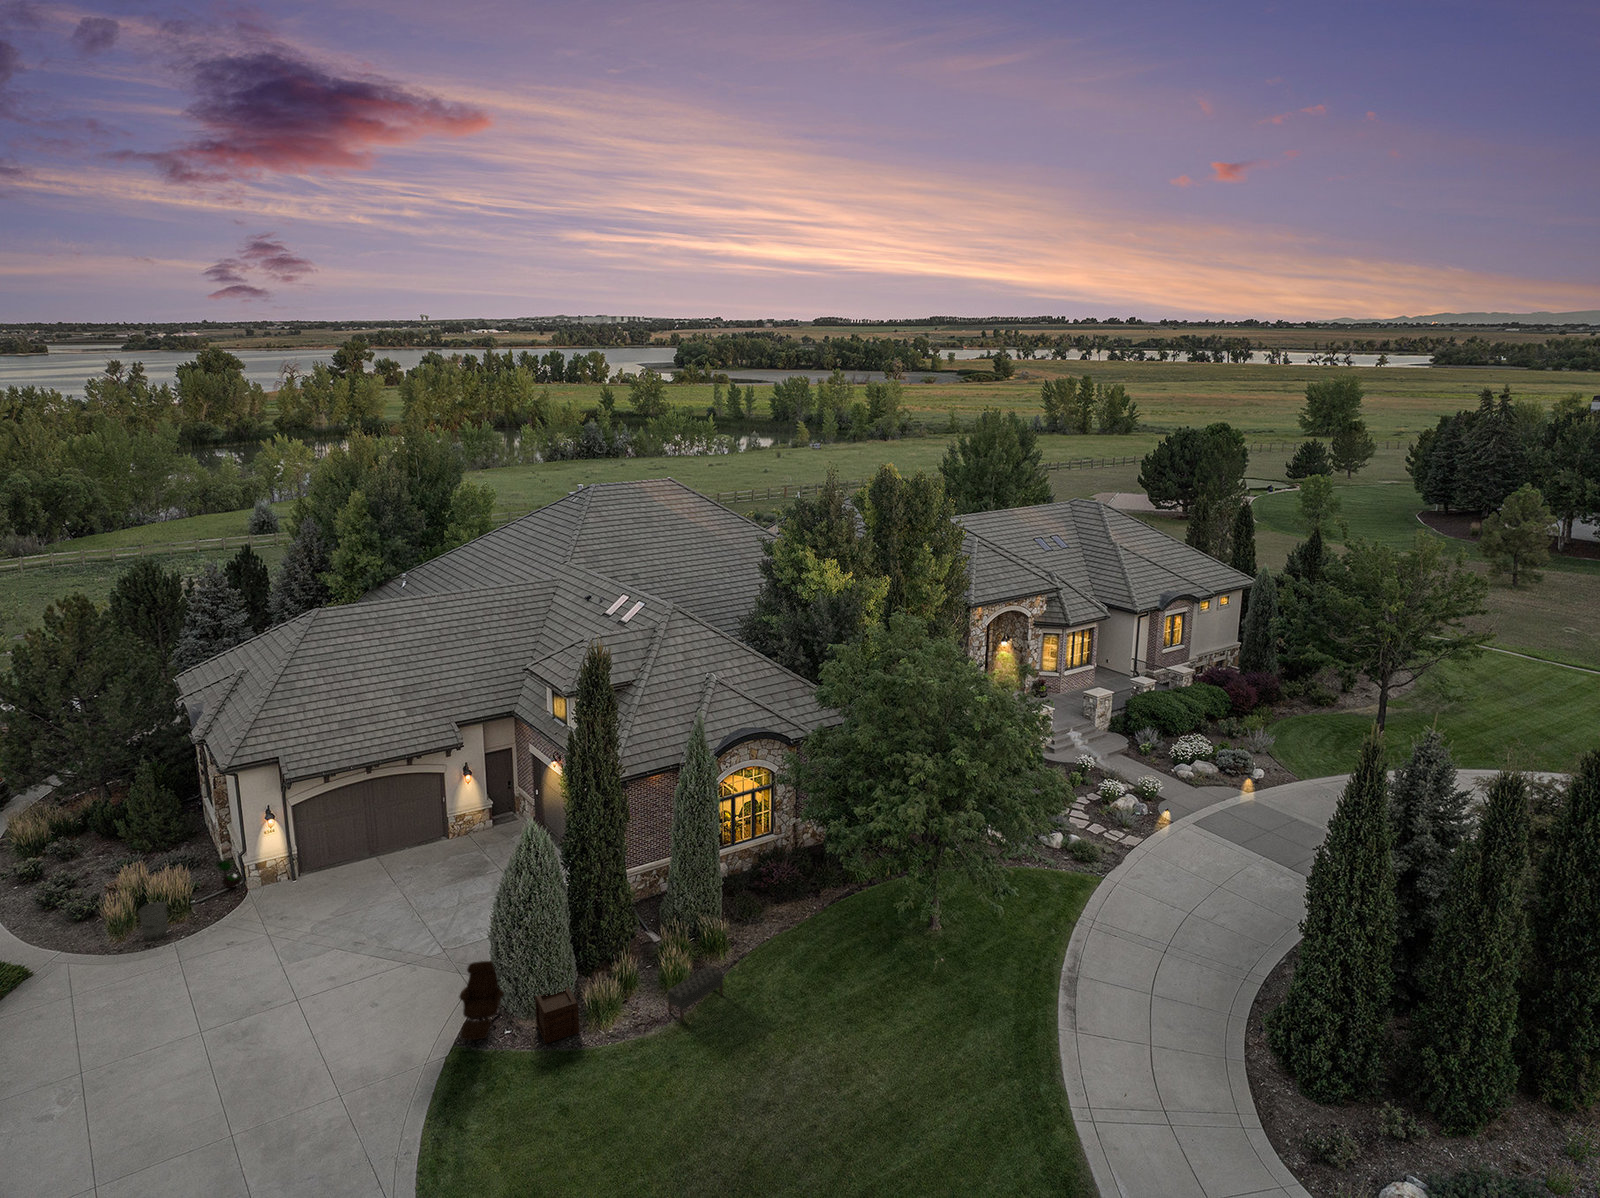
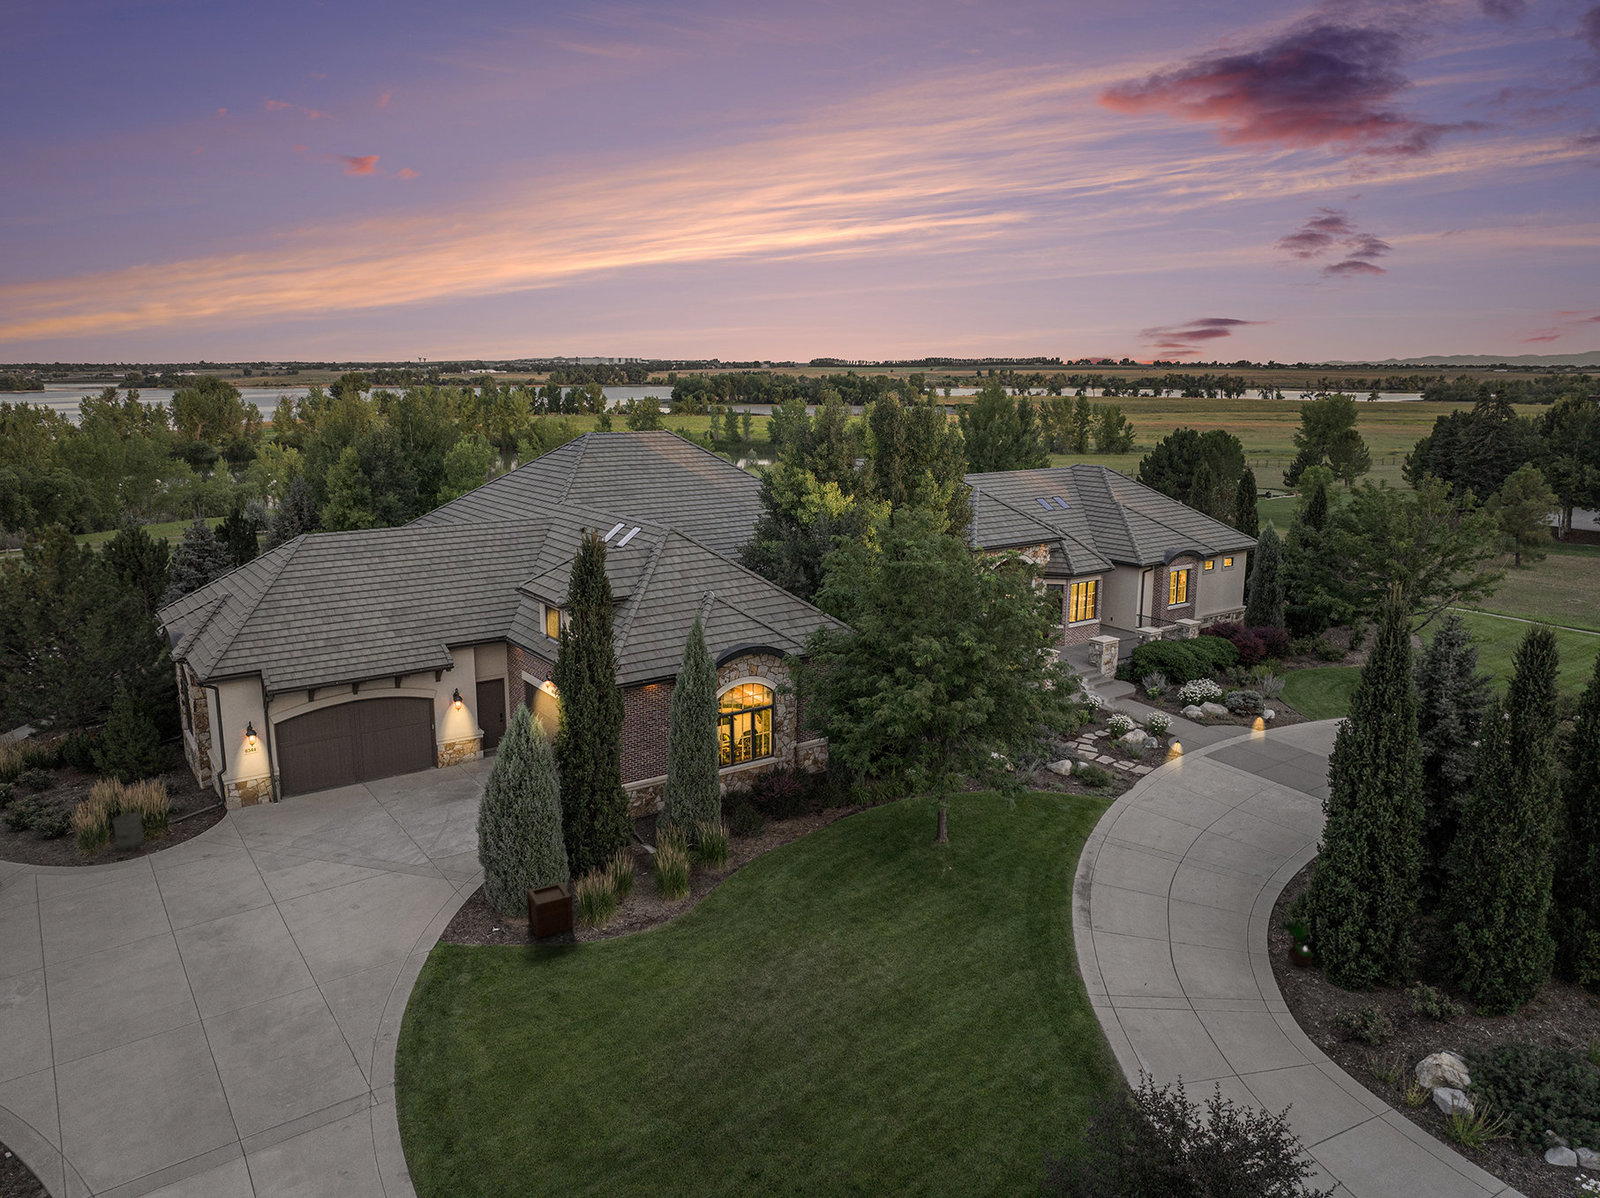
potted tree: present [215,860,241,888] -> present [1282,922,1313,966]
lounge chair: present [460,961,505,1046] -> none [448,857,496,941]
bench: present [667,967,723,1021] -> none [664,868,724,919]

